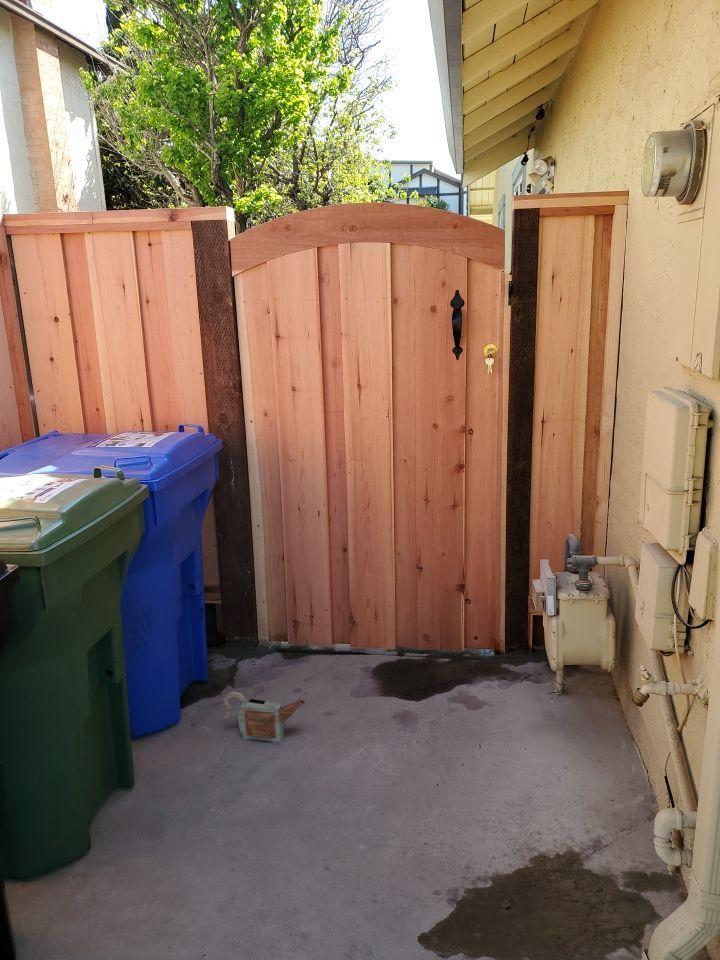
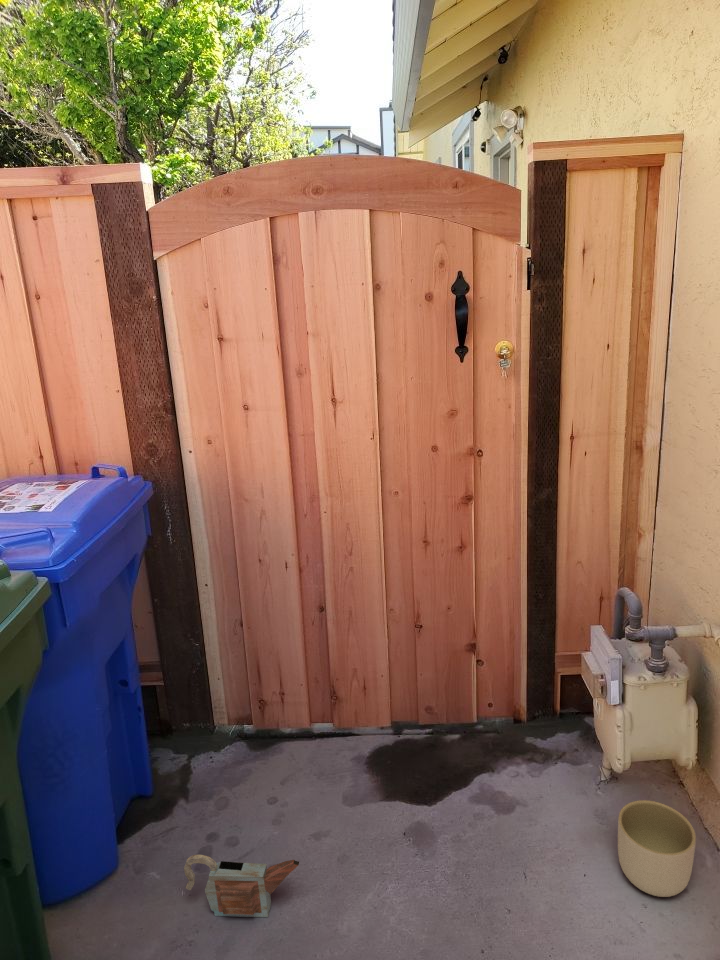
planter: none [543,688,599,754] -> present [618,800,696,897]

